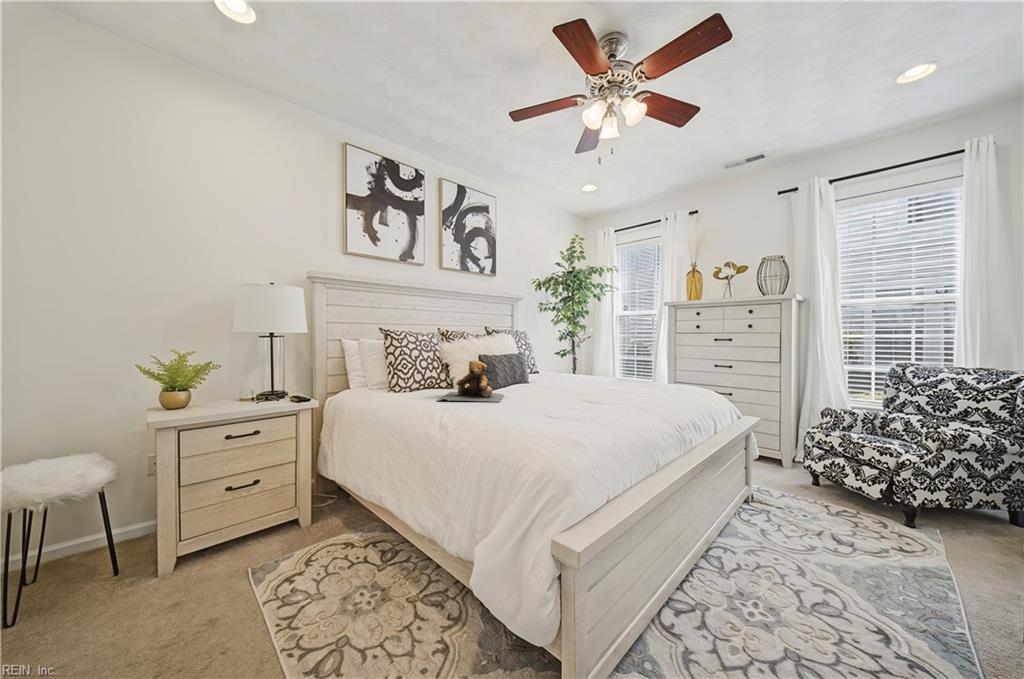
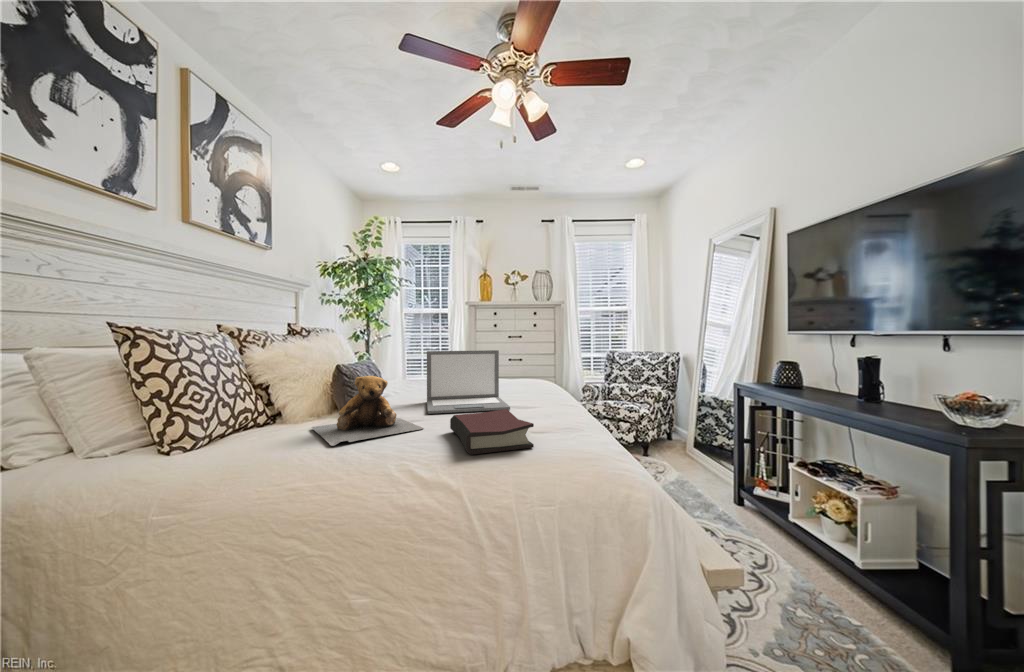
laptop: none [525,348,605,401] -> present [427,350,510,414]
hardback book: none [480,394,552,422] -> present [450,409,534,455]

